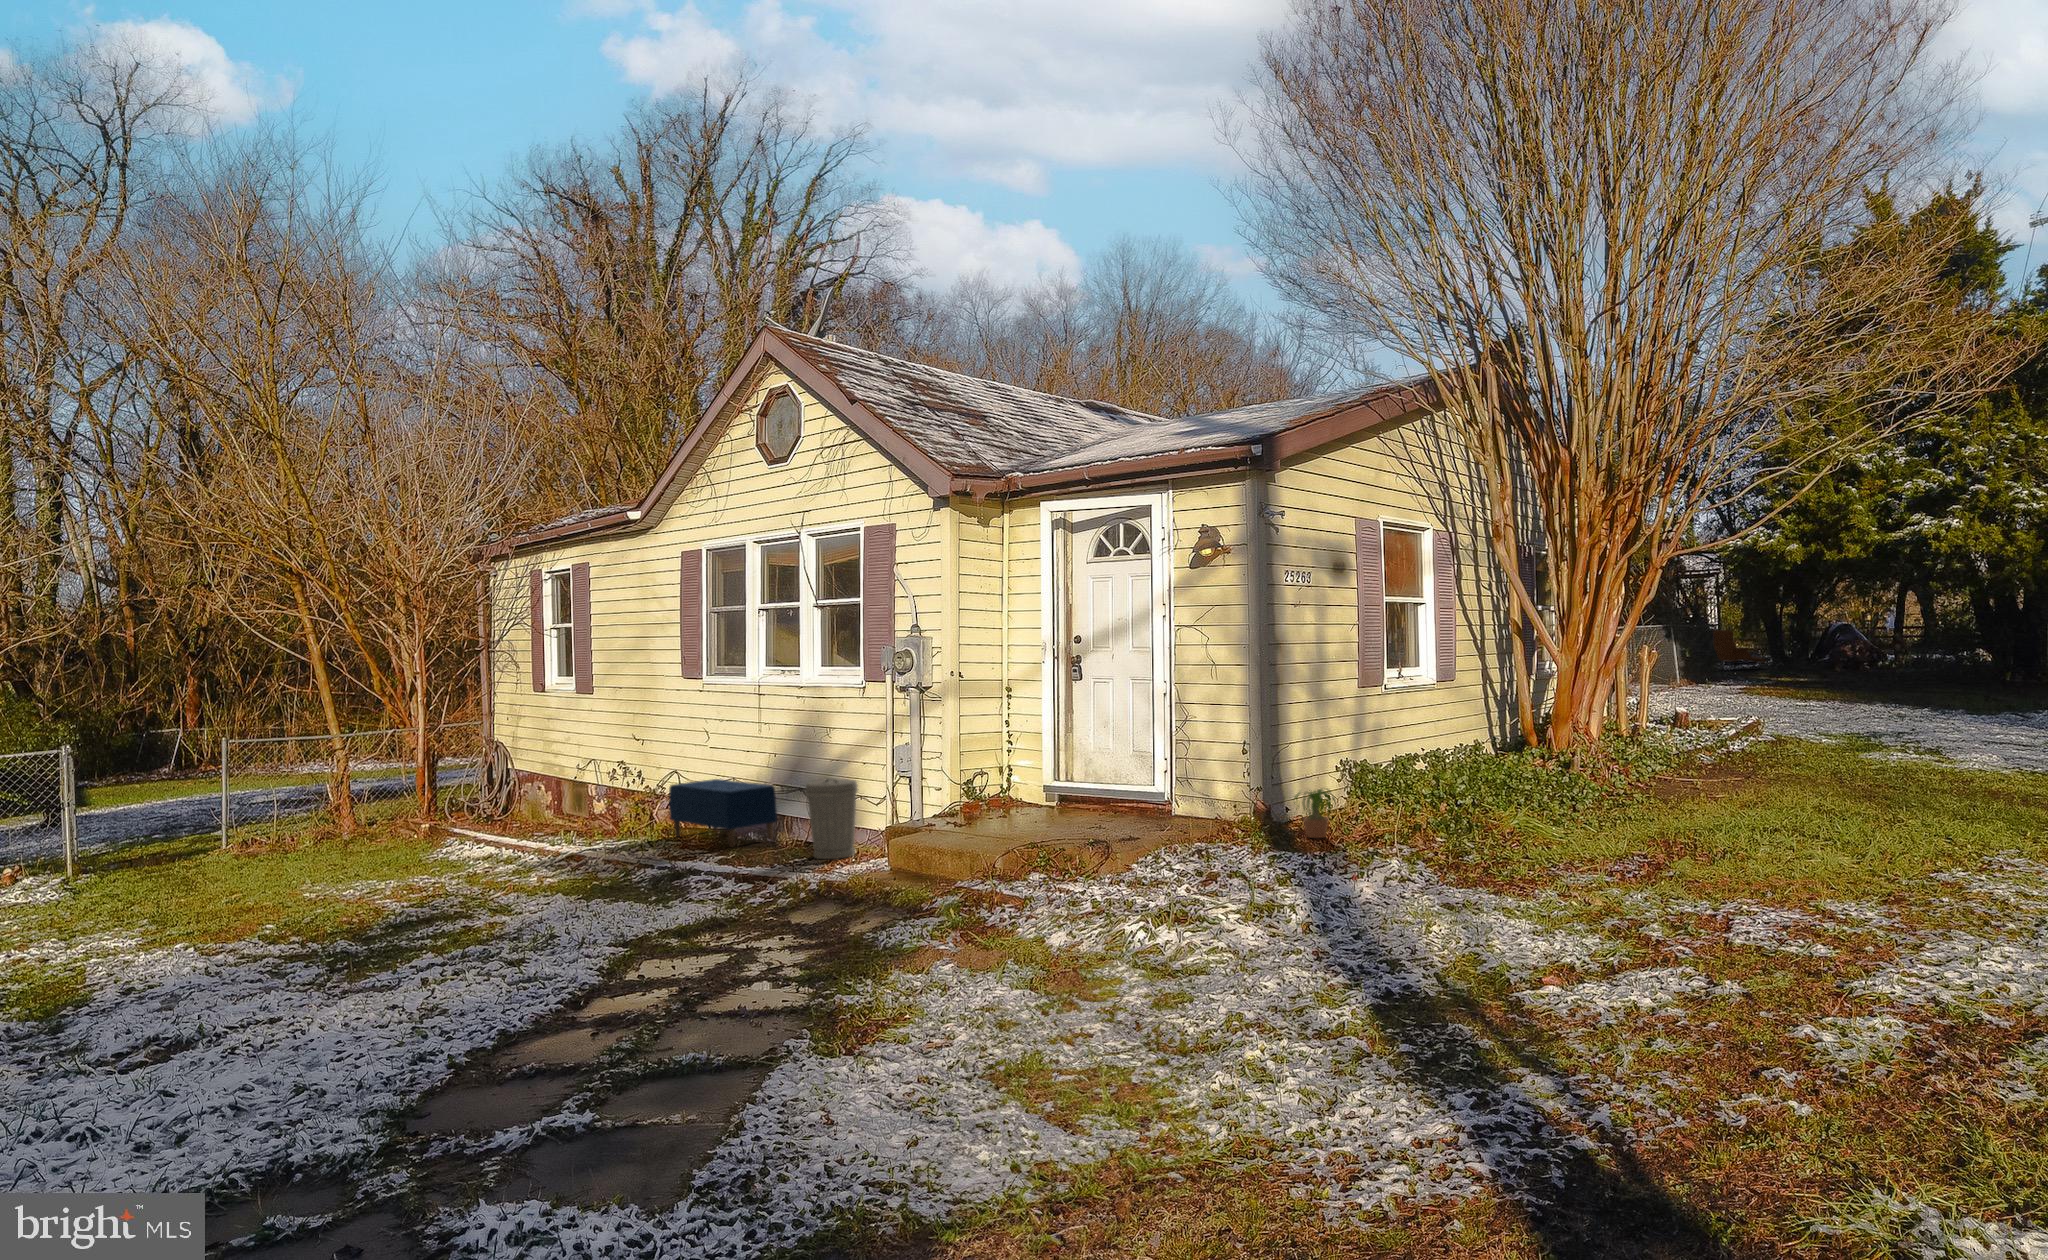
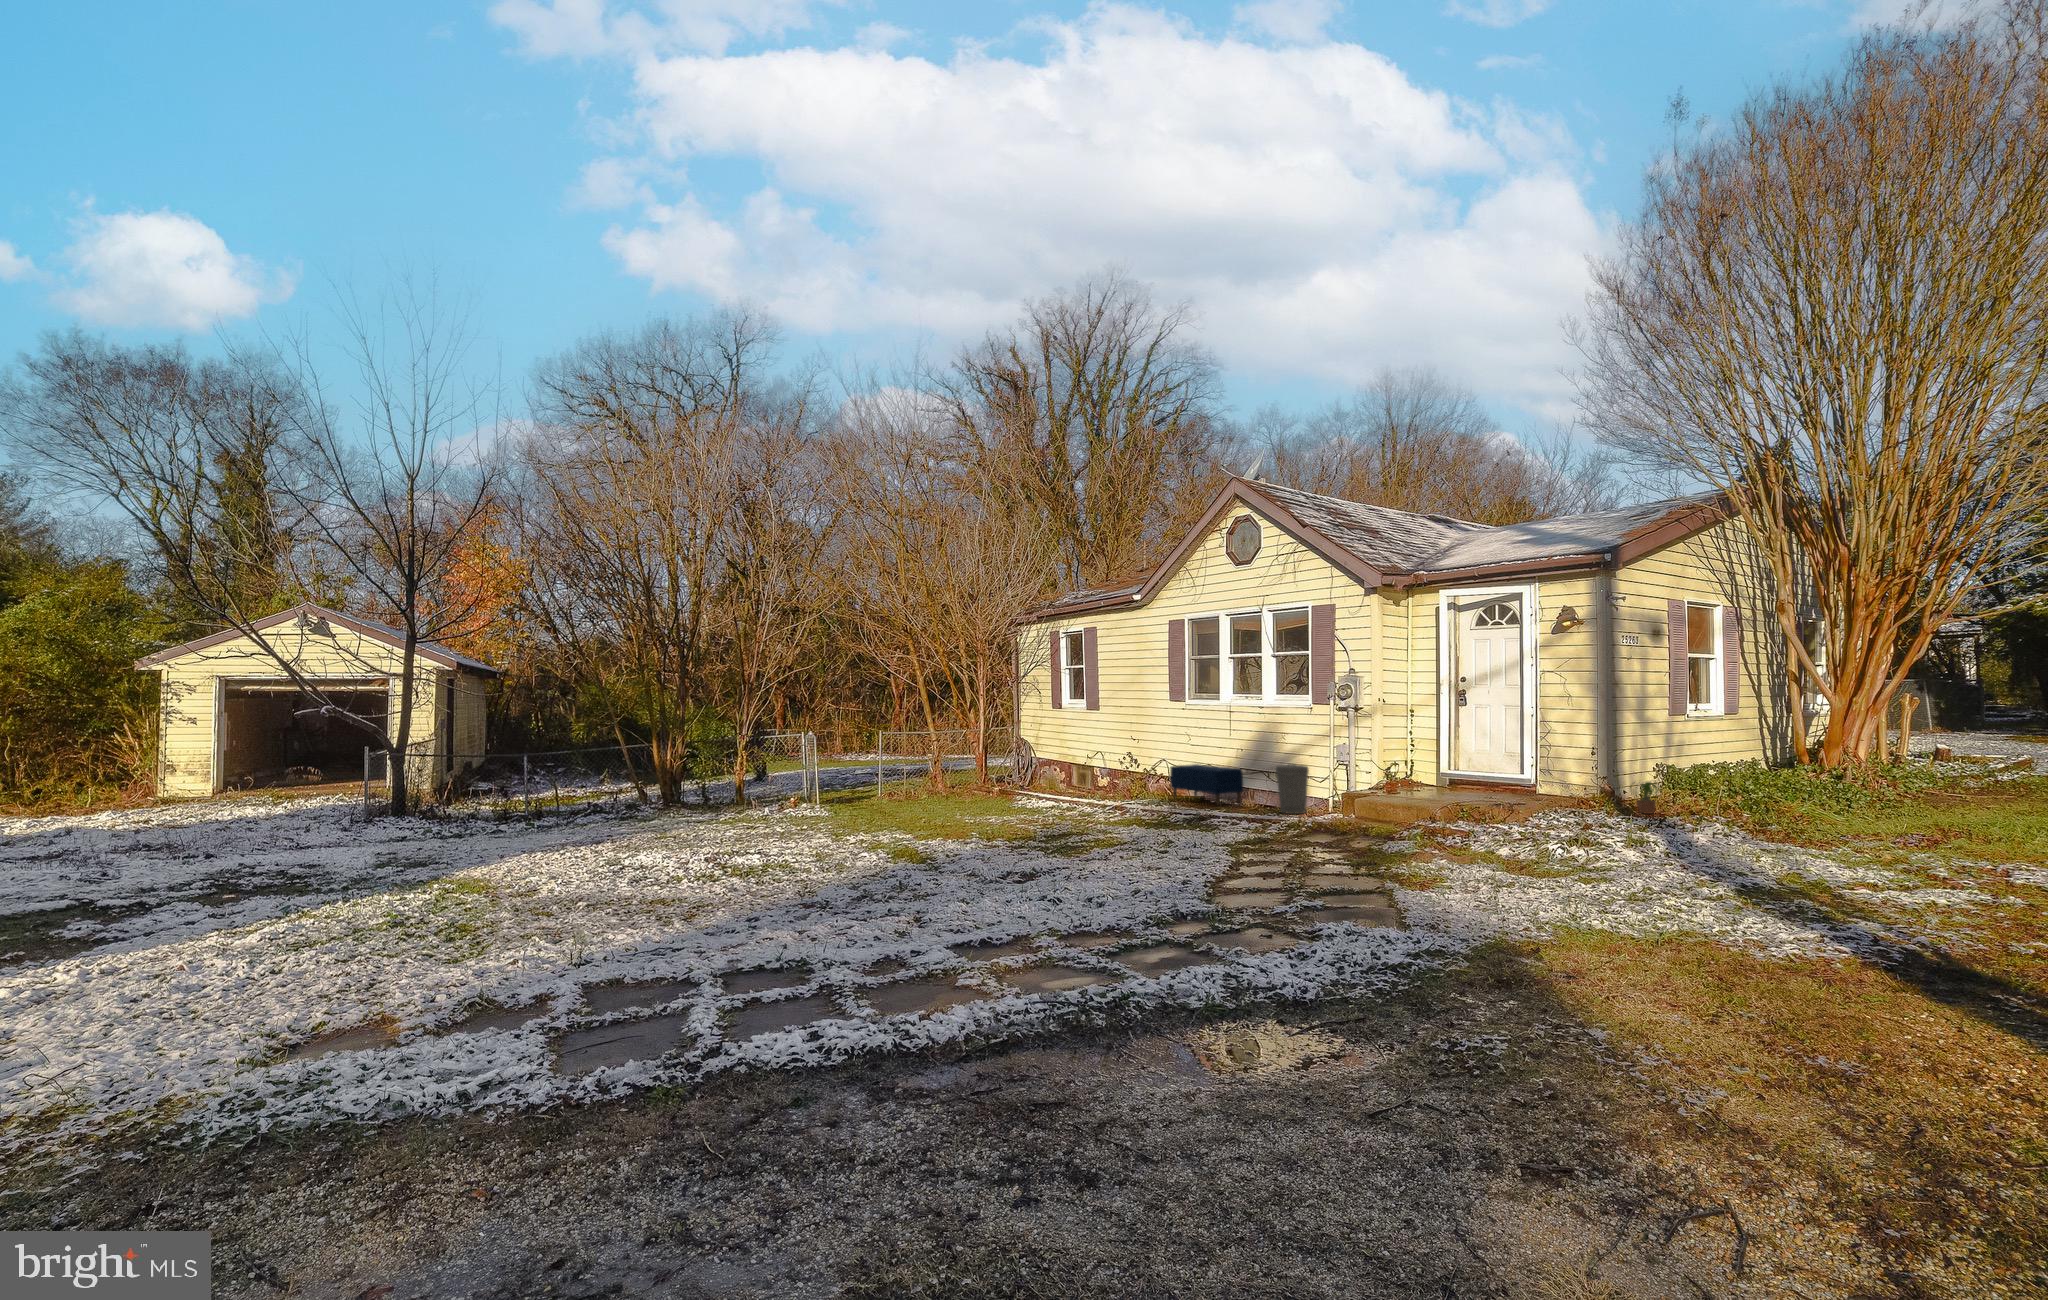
lounge chair: present [1713,630,1766,669] -> none [1969,685,2028,722]

